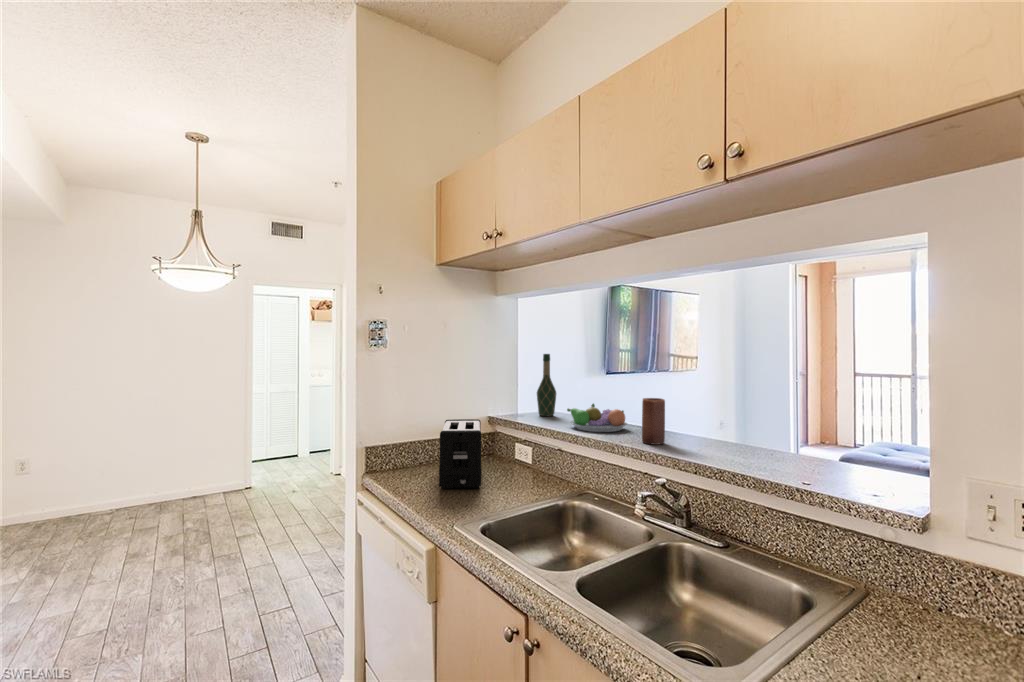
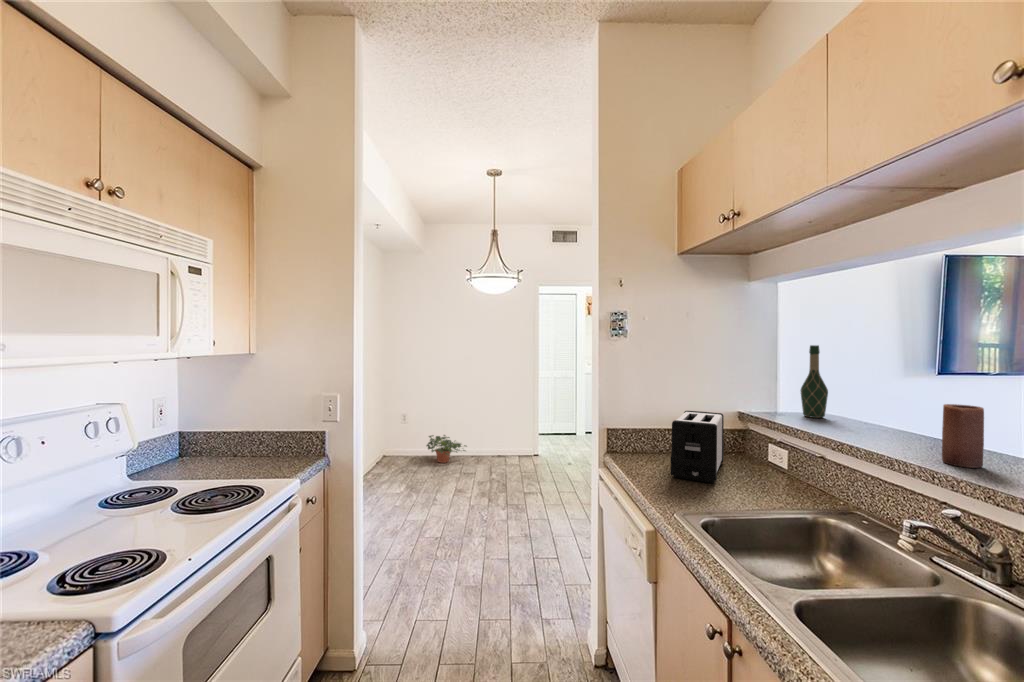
fruit bowl: present [567,404,627,432] -> none [836,407,929,444]
potted plant: none [66,482,142,523] -> present [427,435,466,463]

